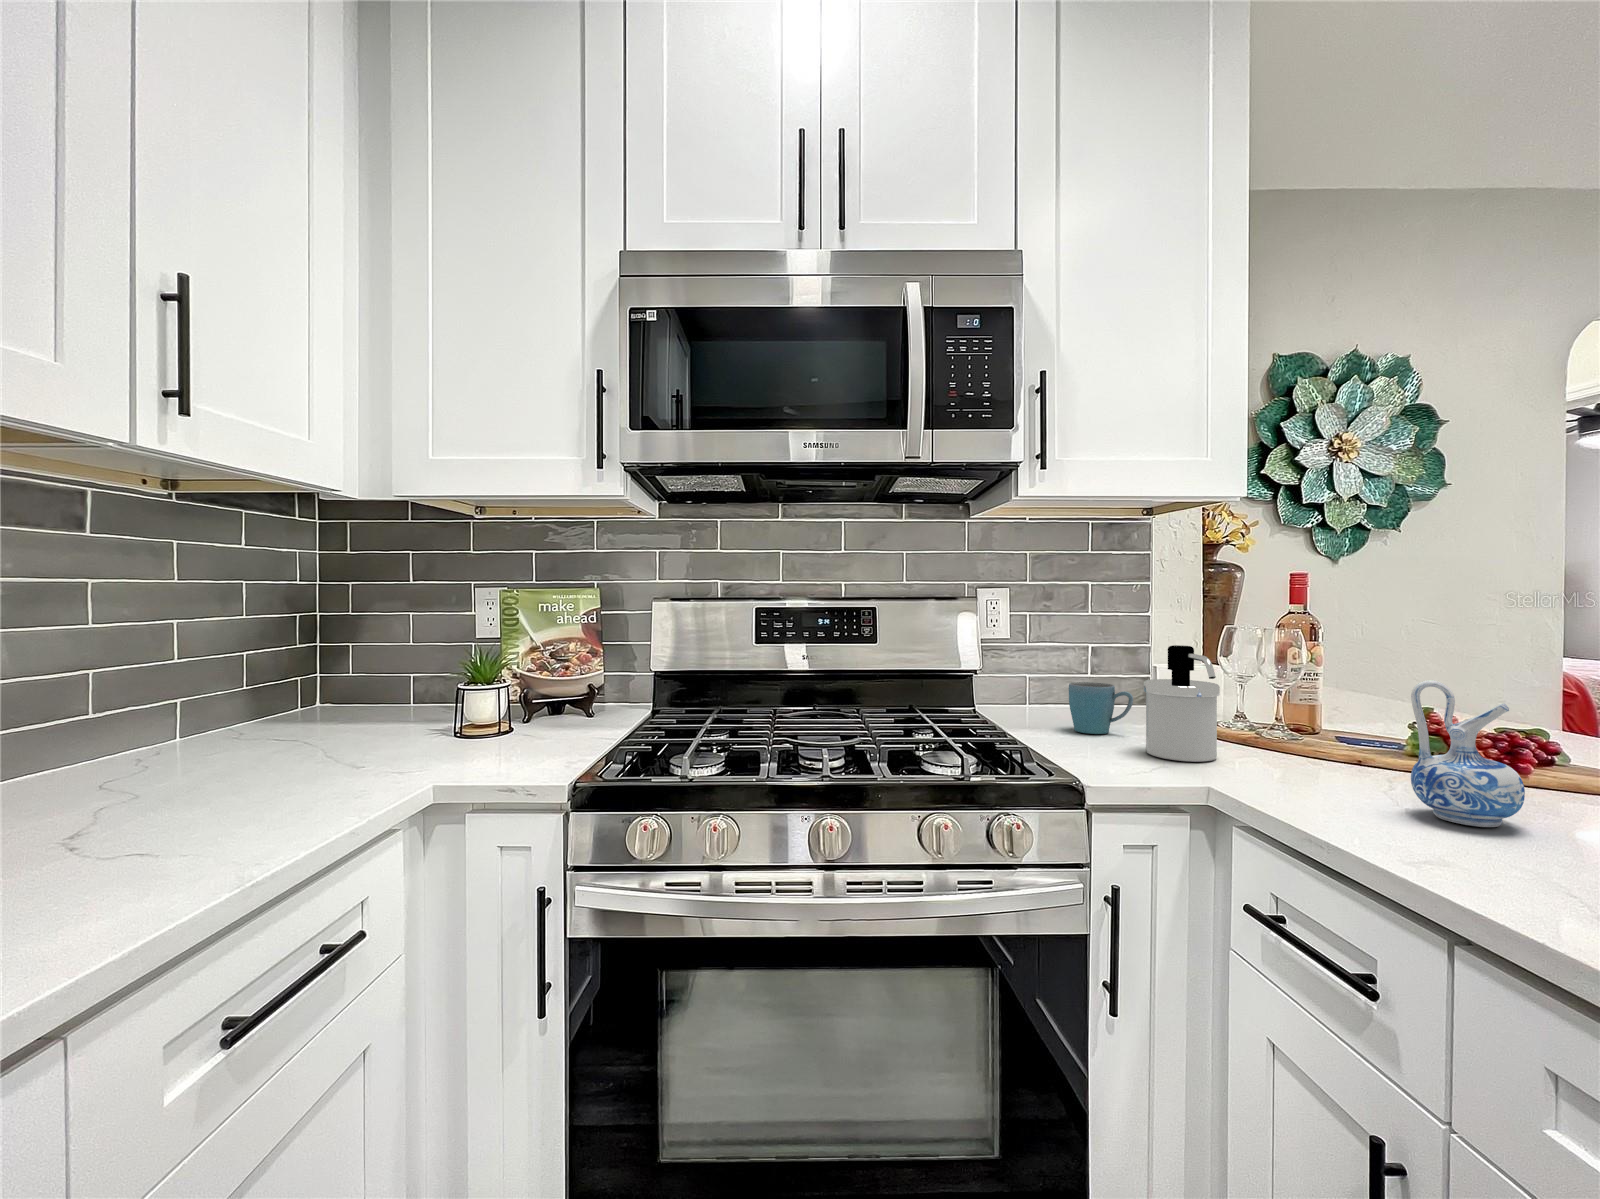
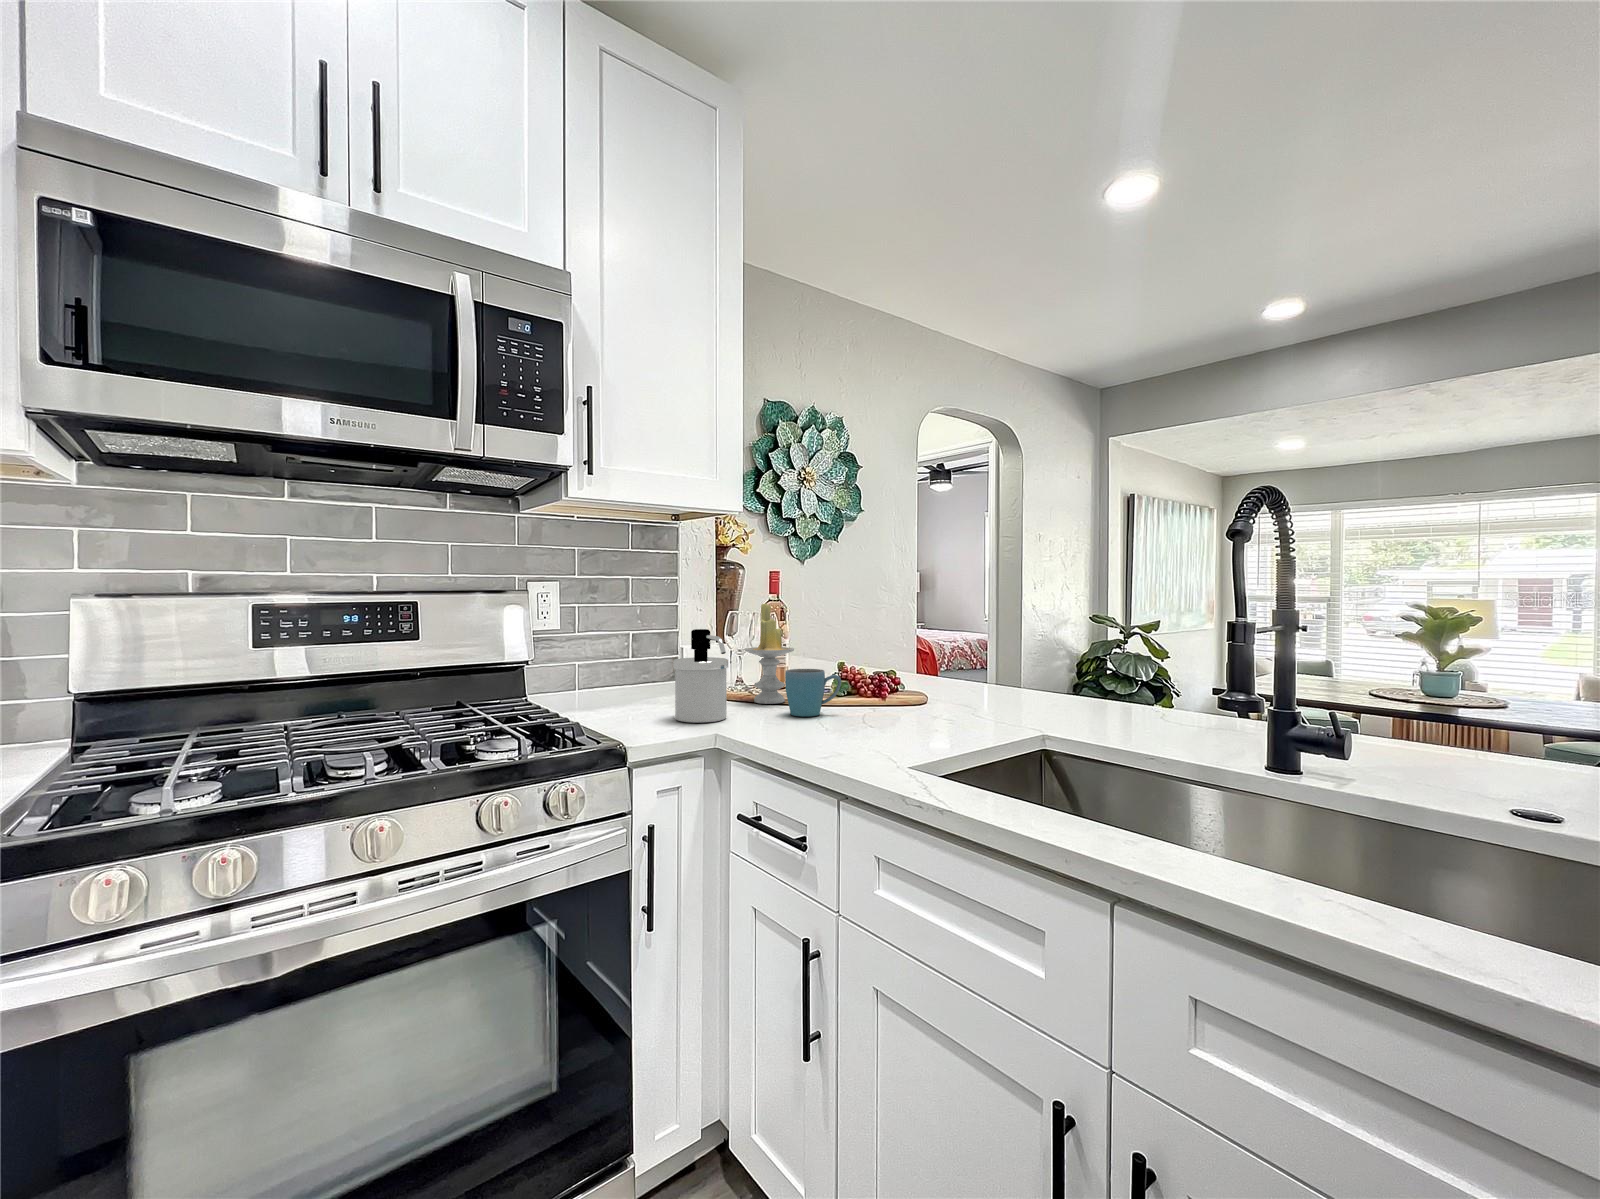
candle: none [1244,614,1323,747] -> present [745,603,794,704]
ceramic pitcher: present [1411,680,1525,827] -> none [842,645,897,739]
mug: present [1069,682,1133,734] -> present [785,669,841,716]

